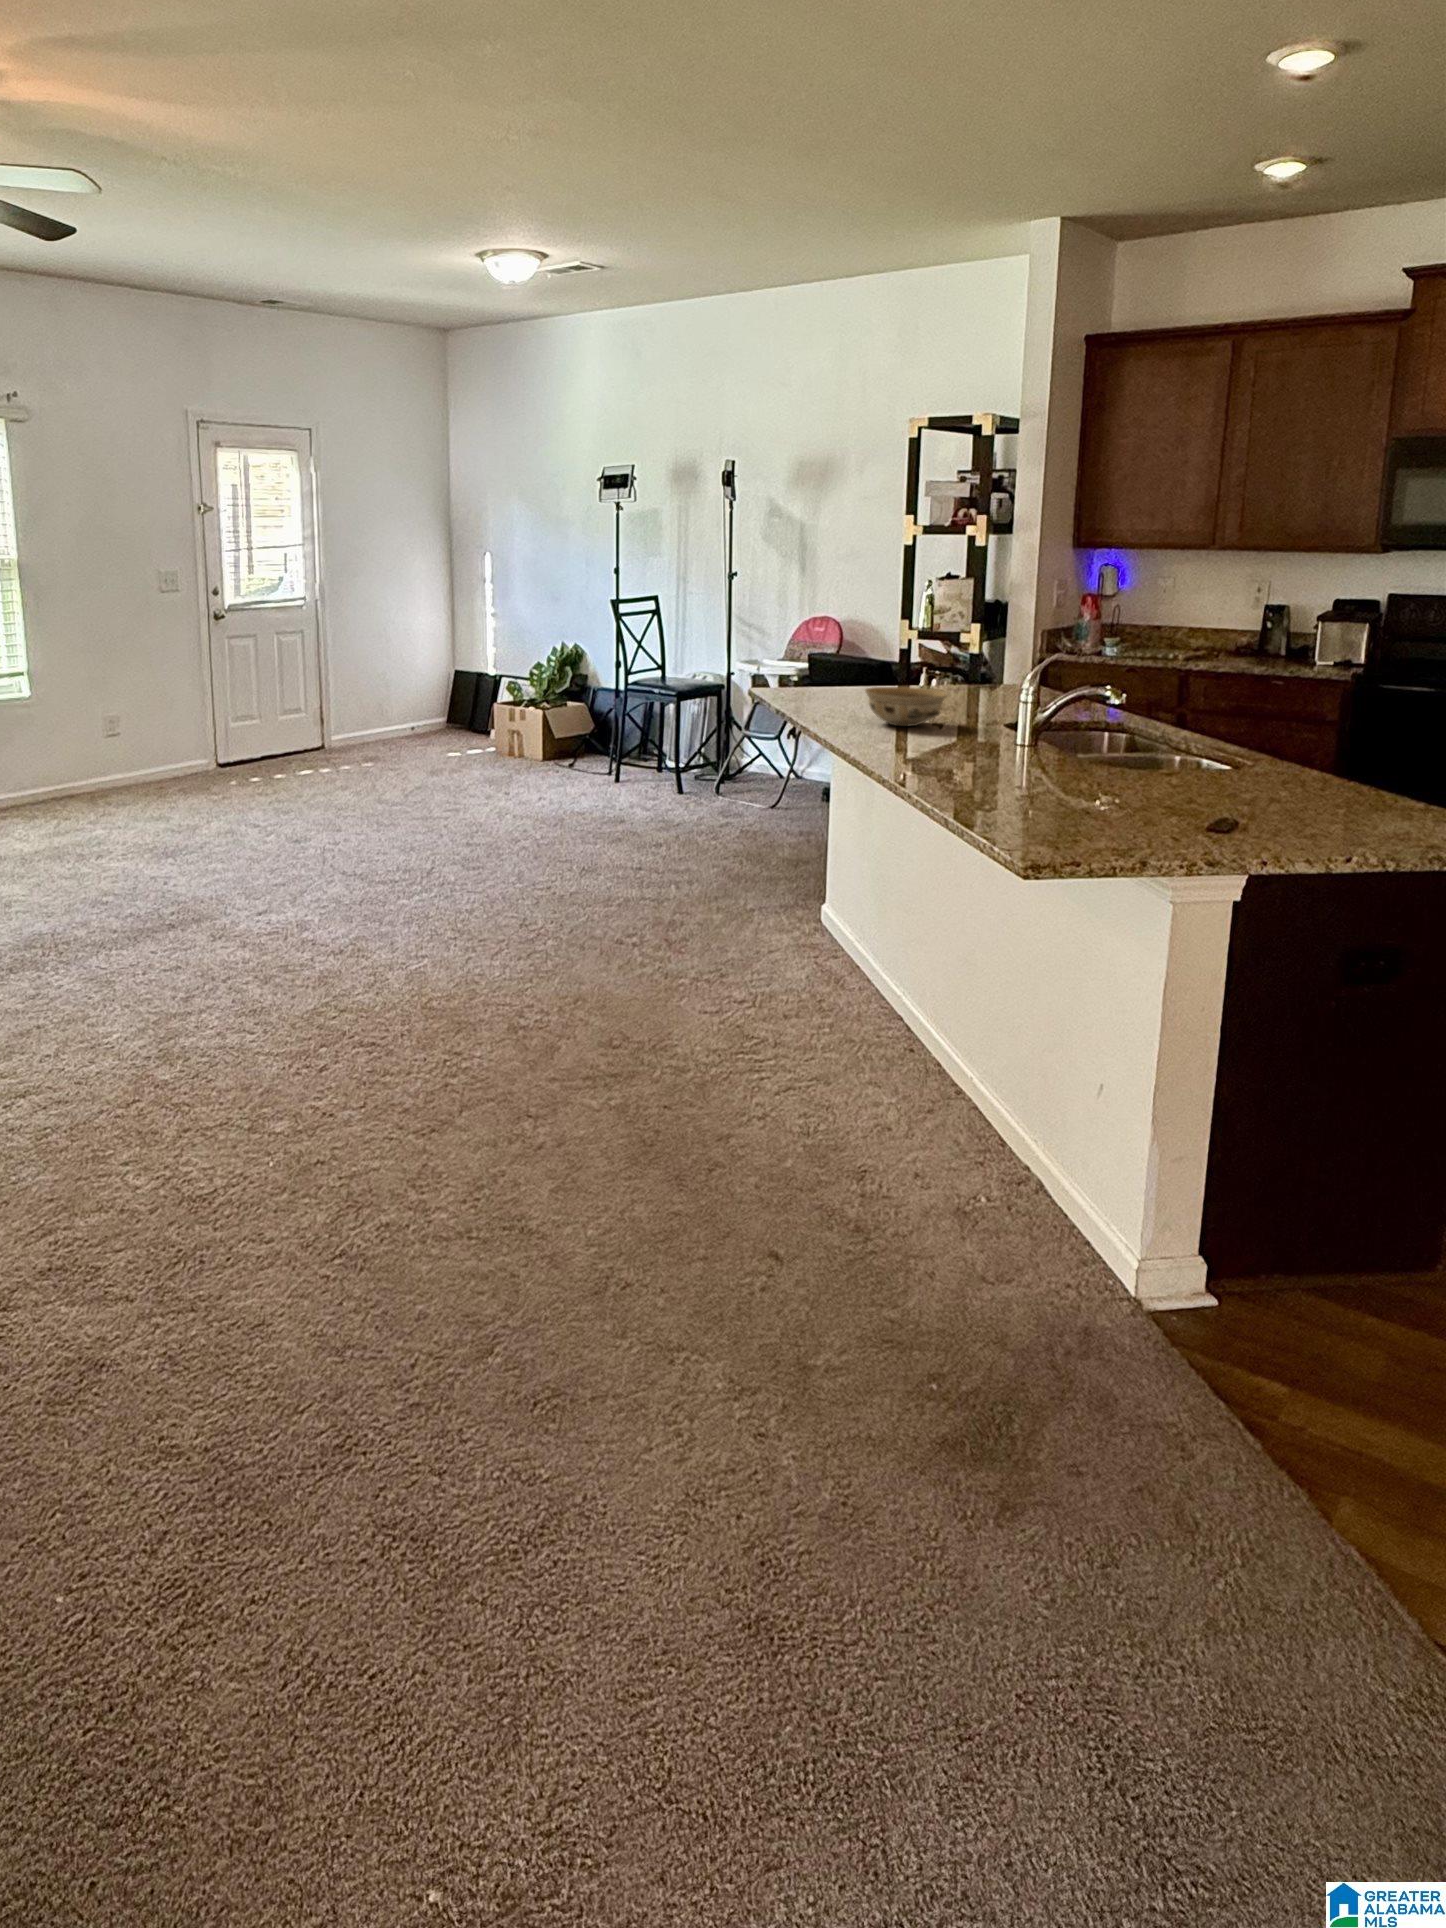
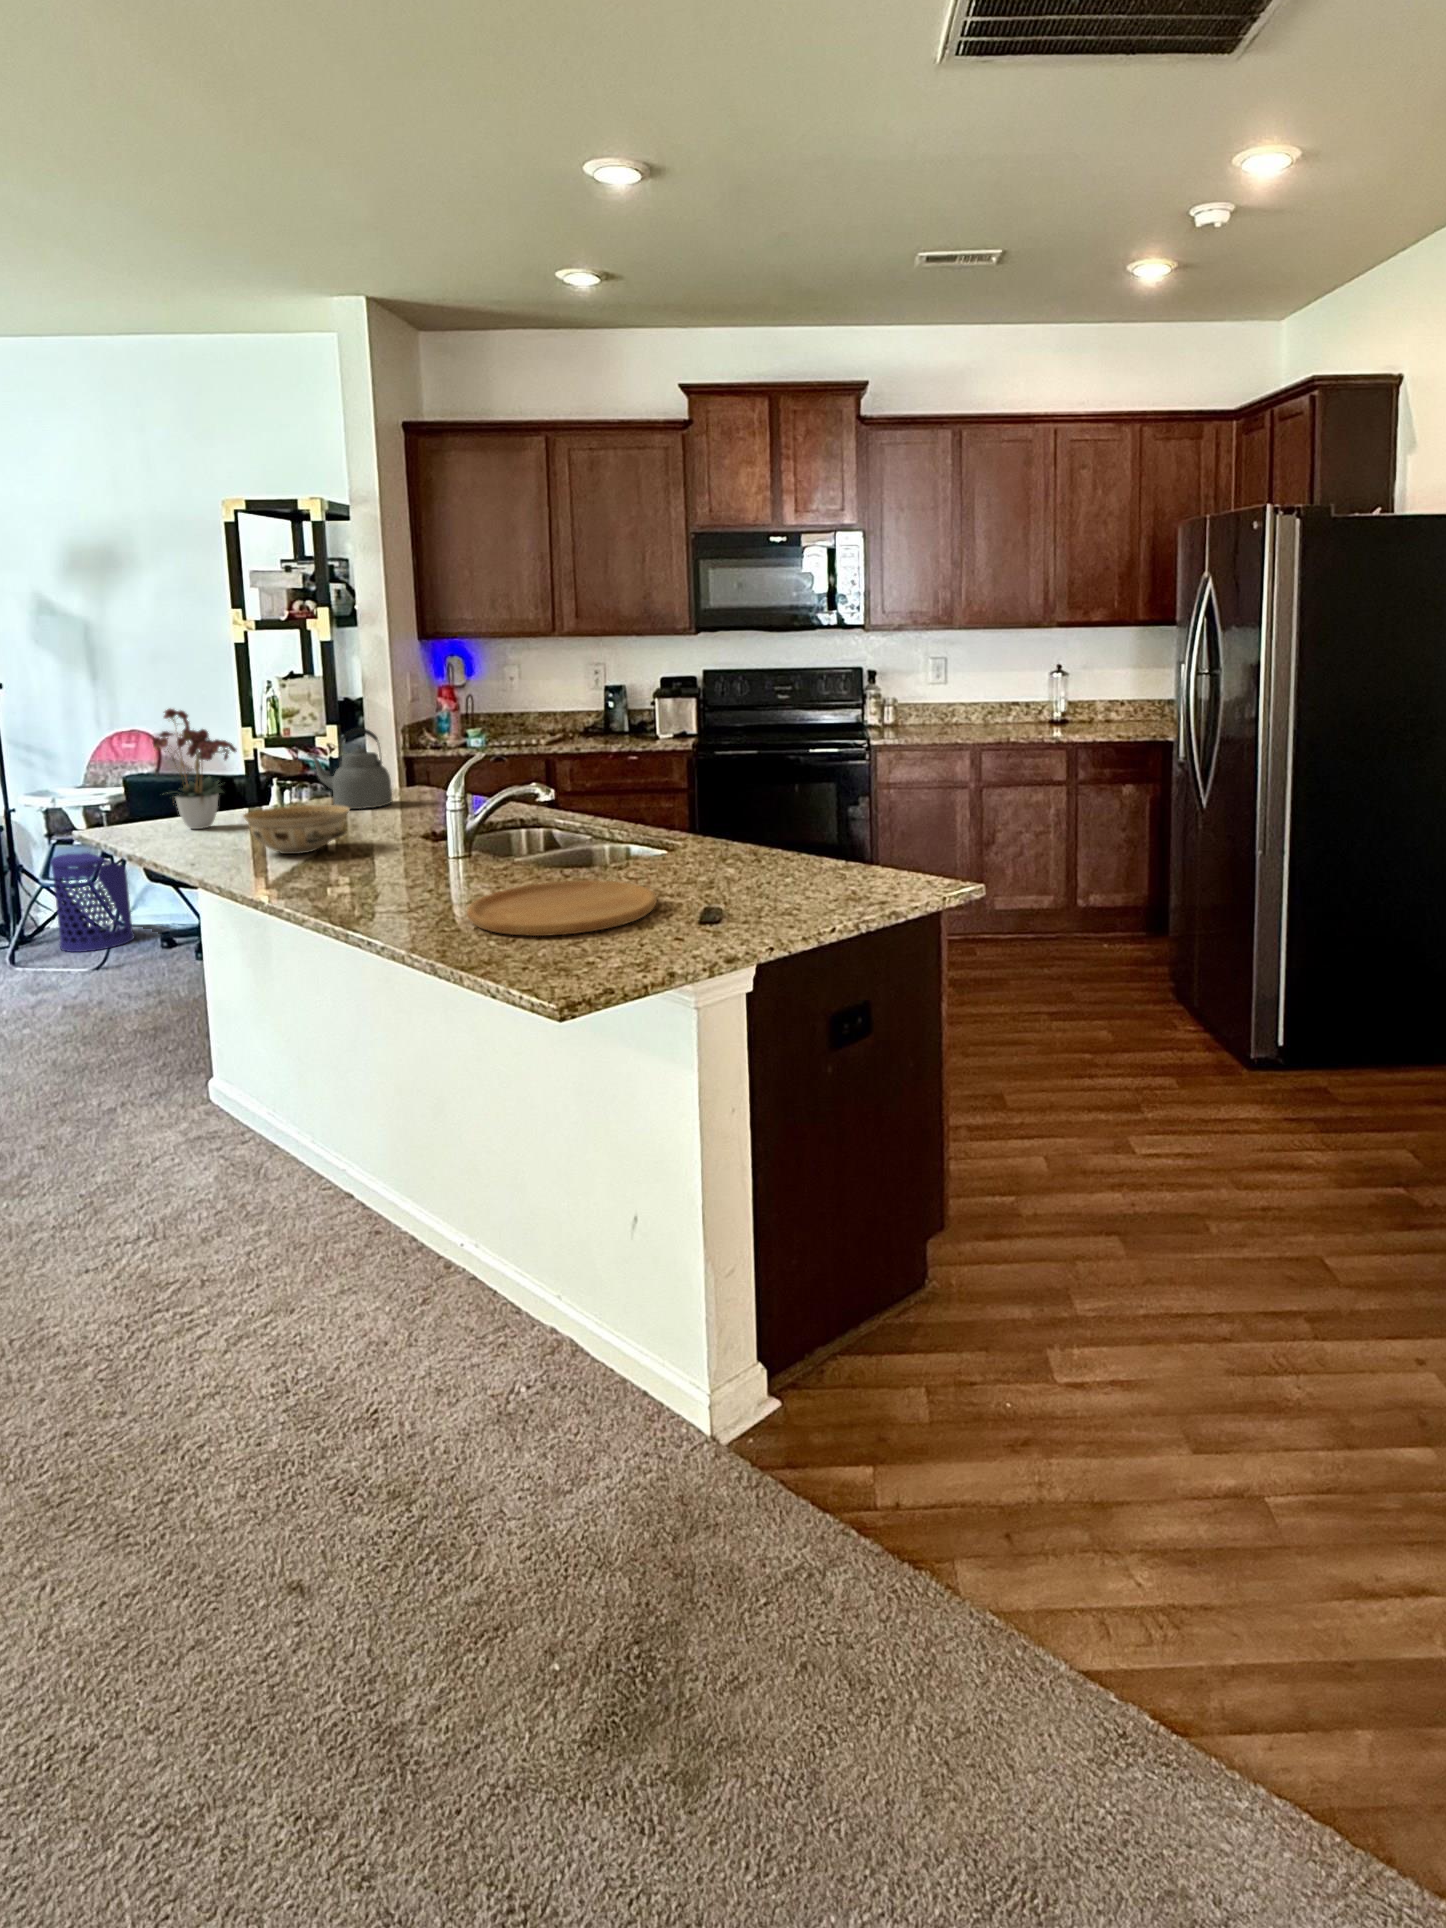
flower arrangement: none [812,594,881,699] -> present [152,709,237,829]
kettle: none [933,627,1002,699] -> present [307,728,393,809]
waste bin: none [751,713,805,794] -> present [50,853,134,952]
cutting board: none [1001,775,1179,820] -> present [467,880,657,936]

